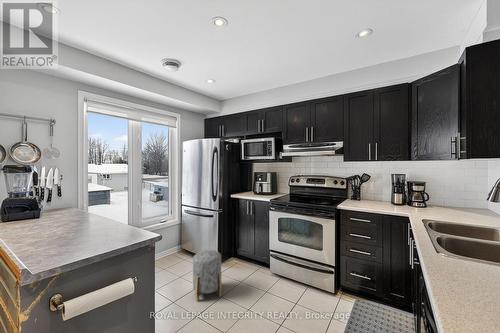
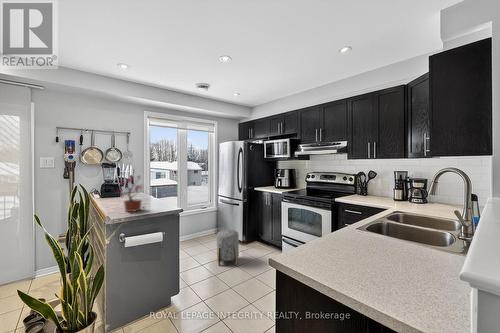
potted plant: none [35,185,93,256] -> present [119,175,142,212]

